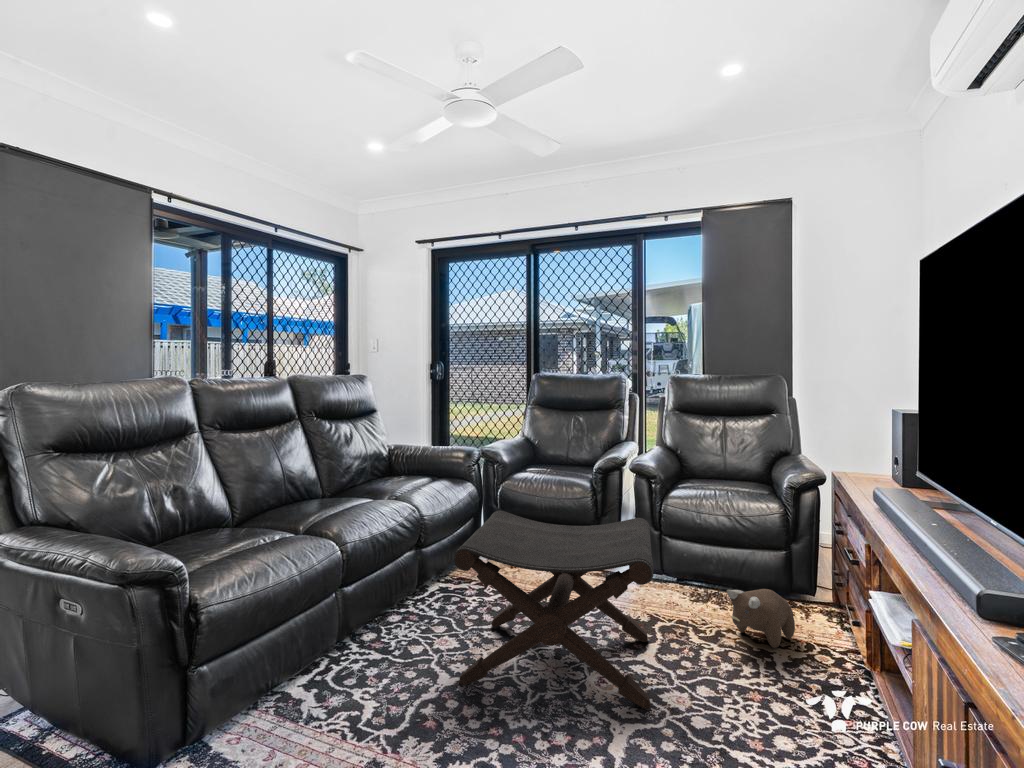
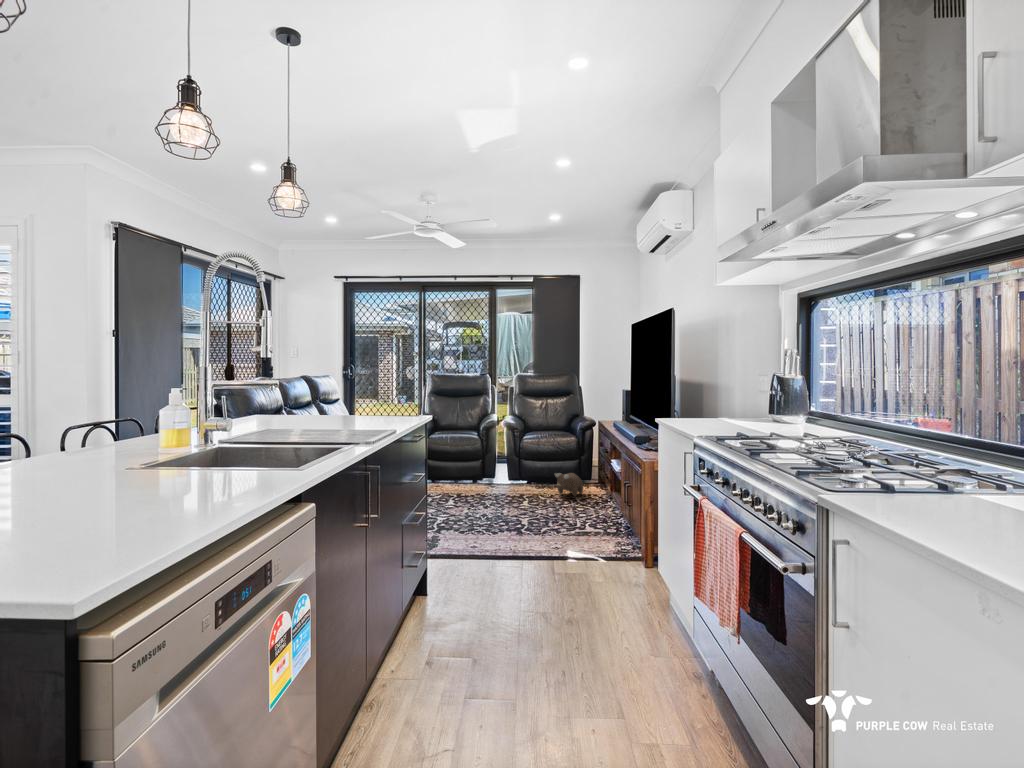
footstool: present [454,511,654,709] -> none [442,442,530,517]

